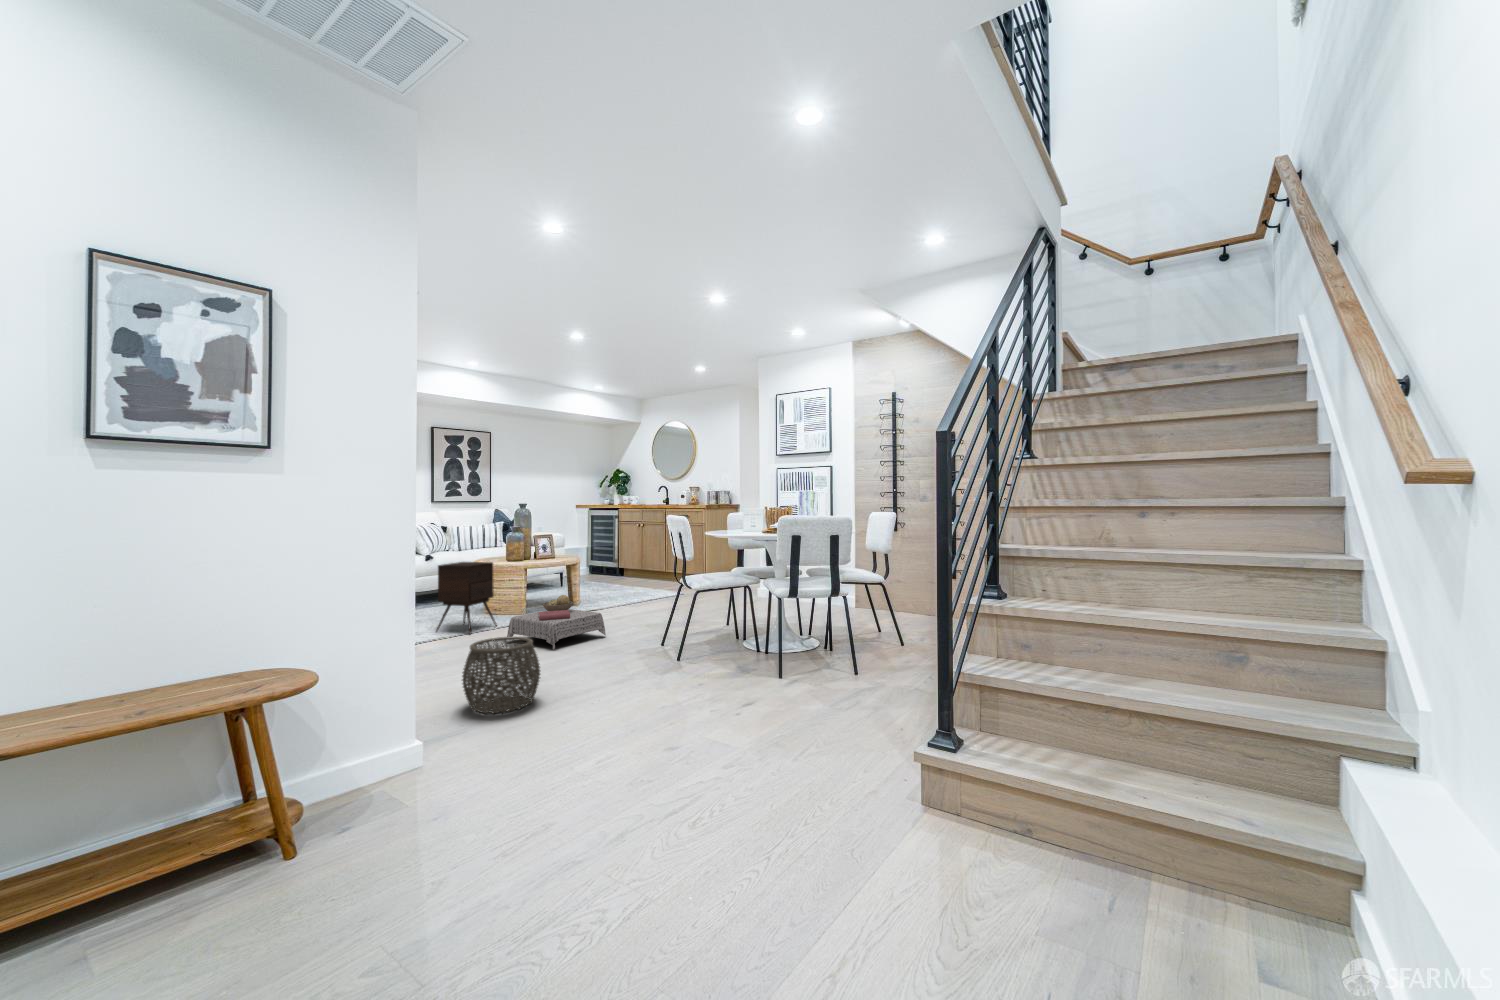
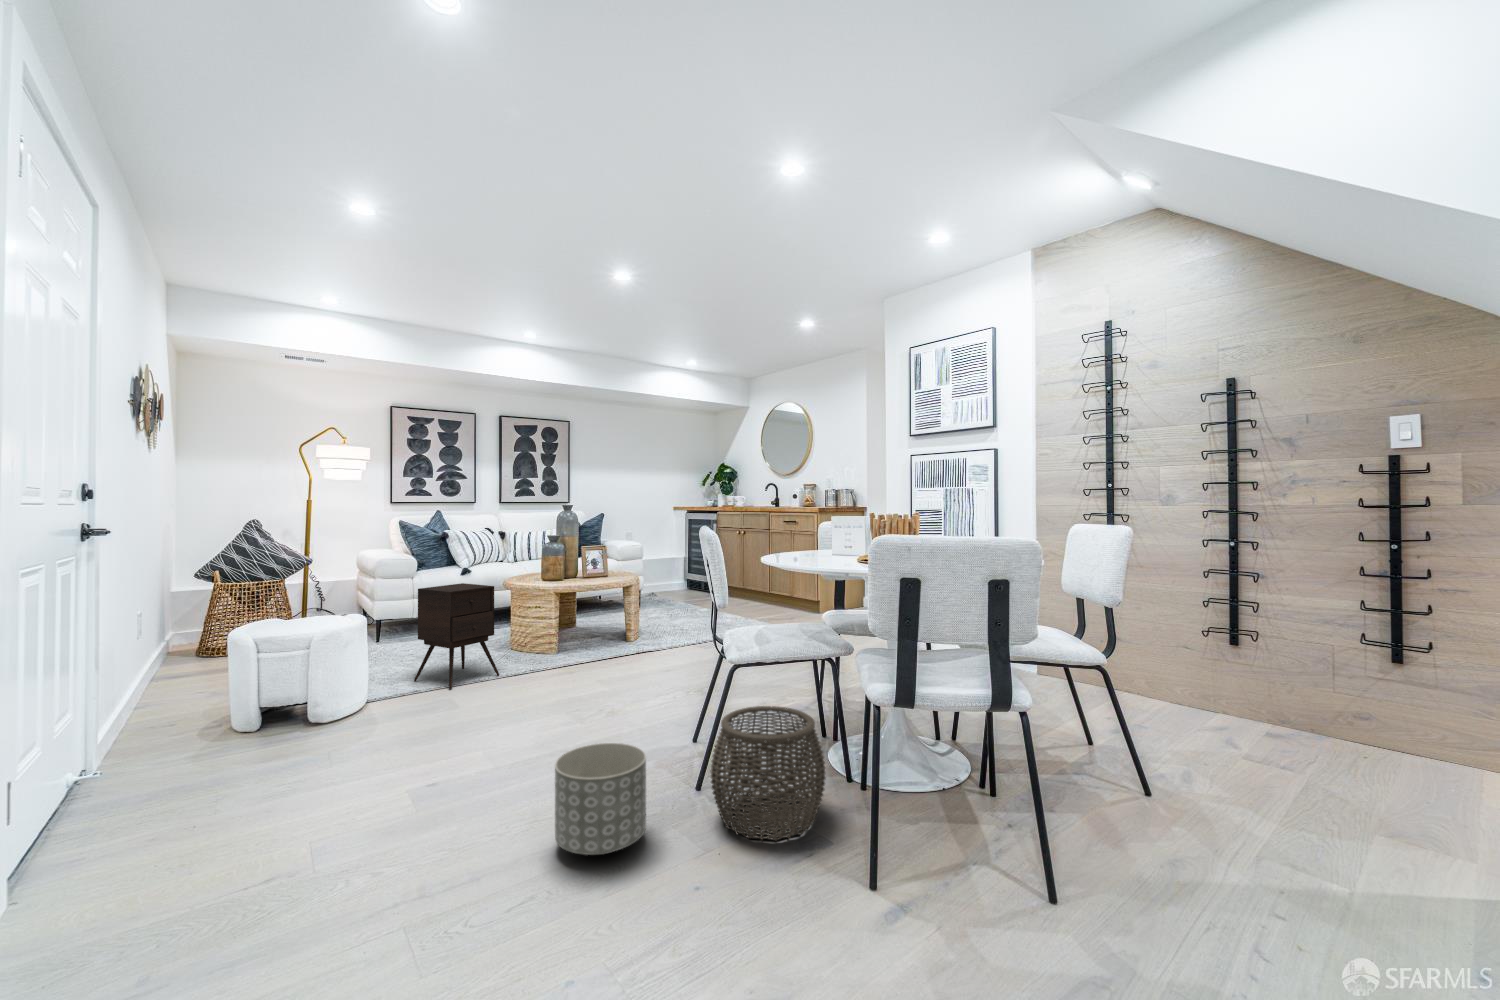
ottoman: present [507,595,606,650] -> none [479,642,622,737]
planter: none [619,631,666,682] -> present [555,743,646,855]
woven basket: present [462,637,540,713] -> present [711,706,826,841]

